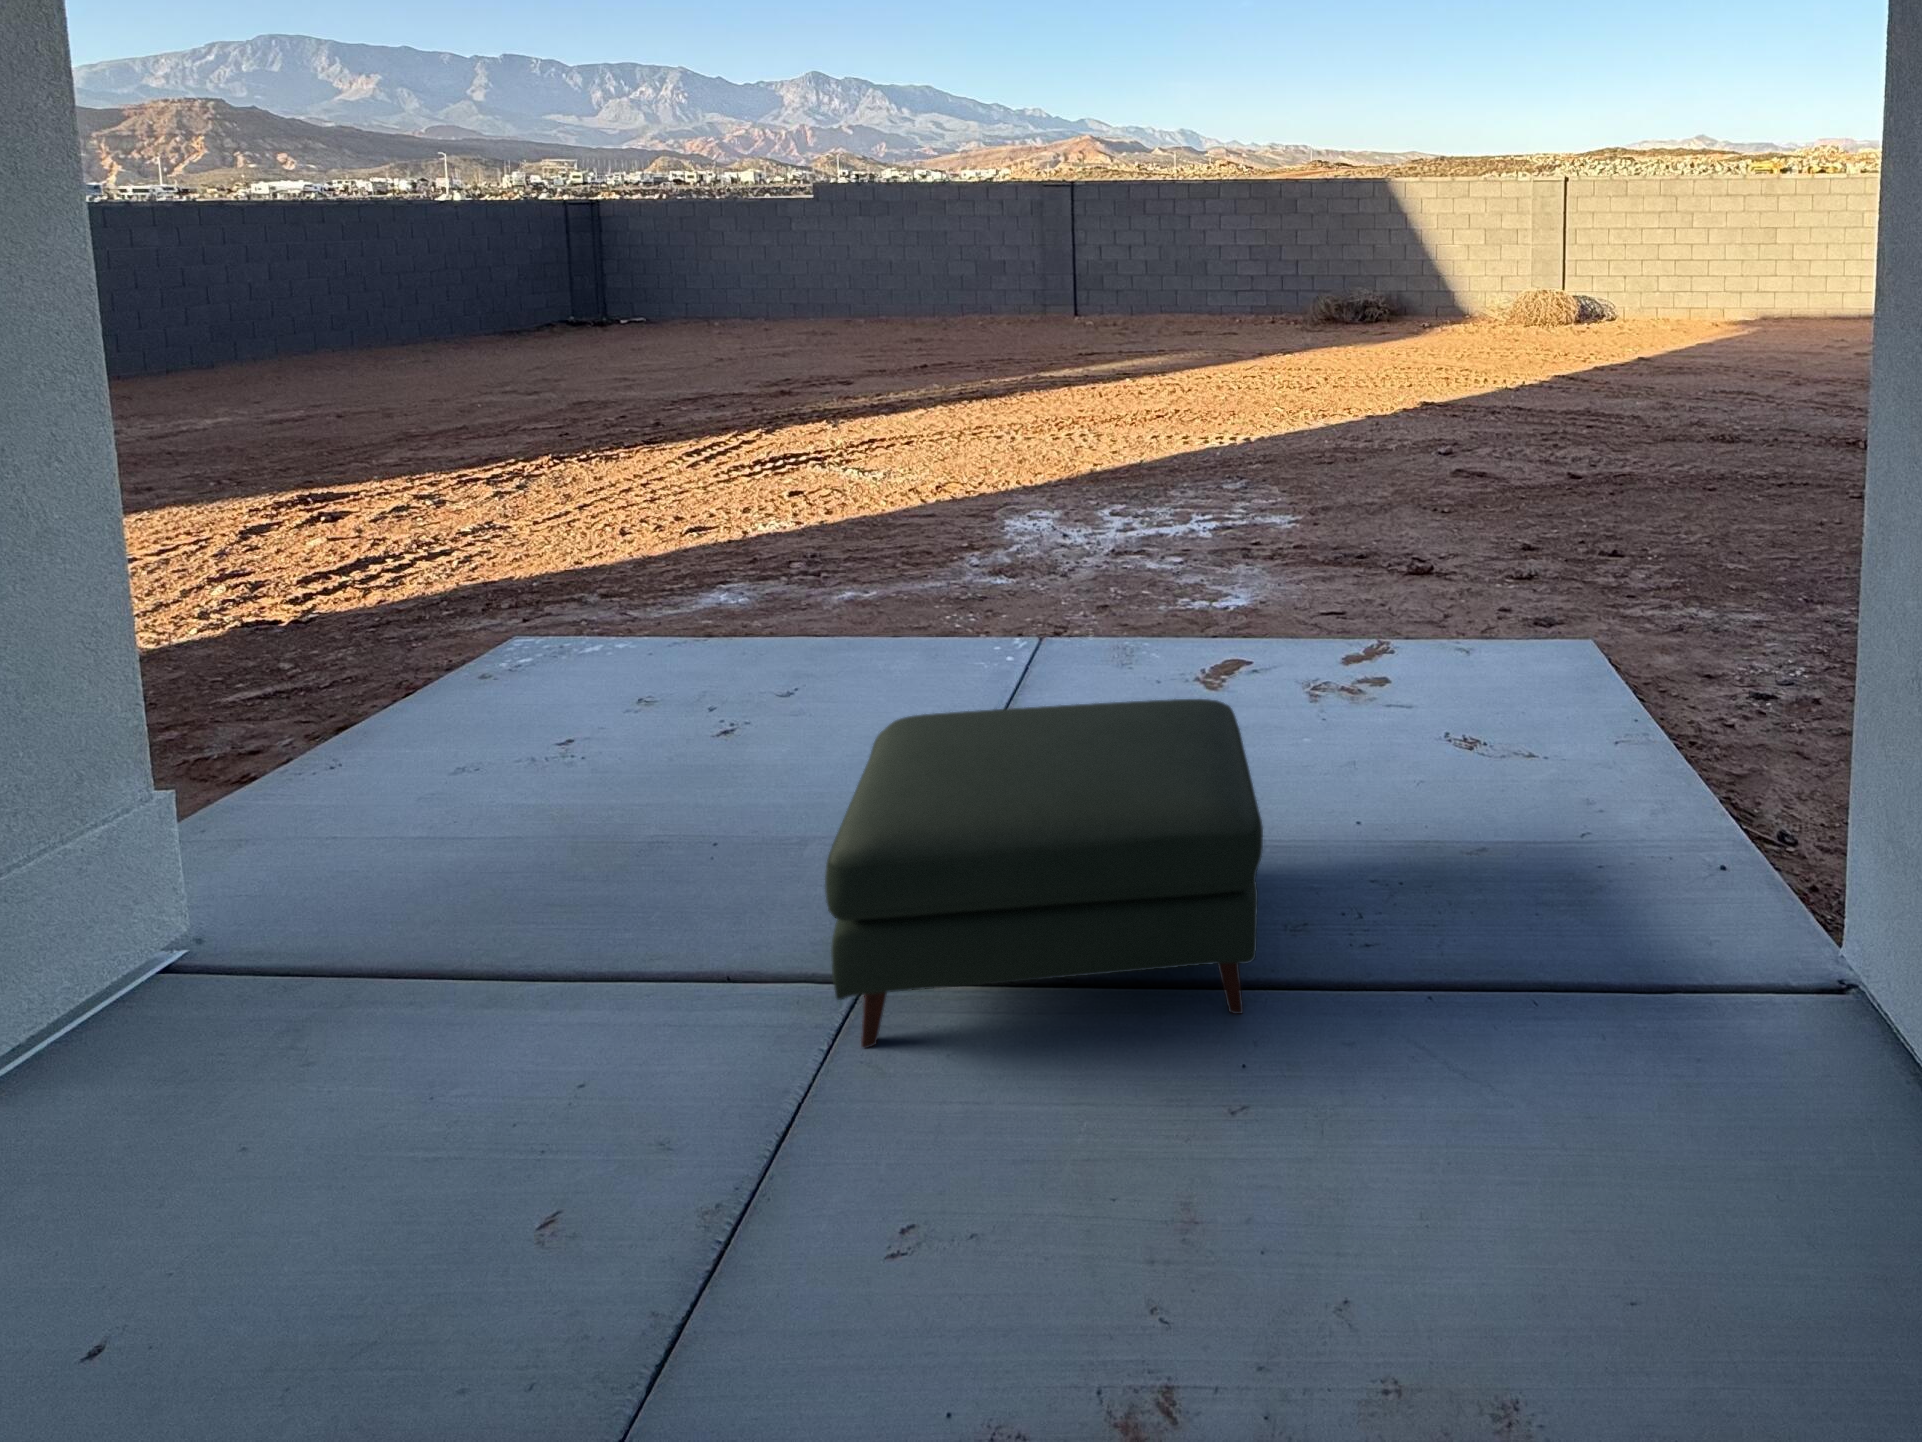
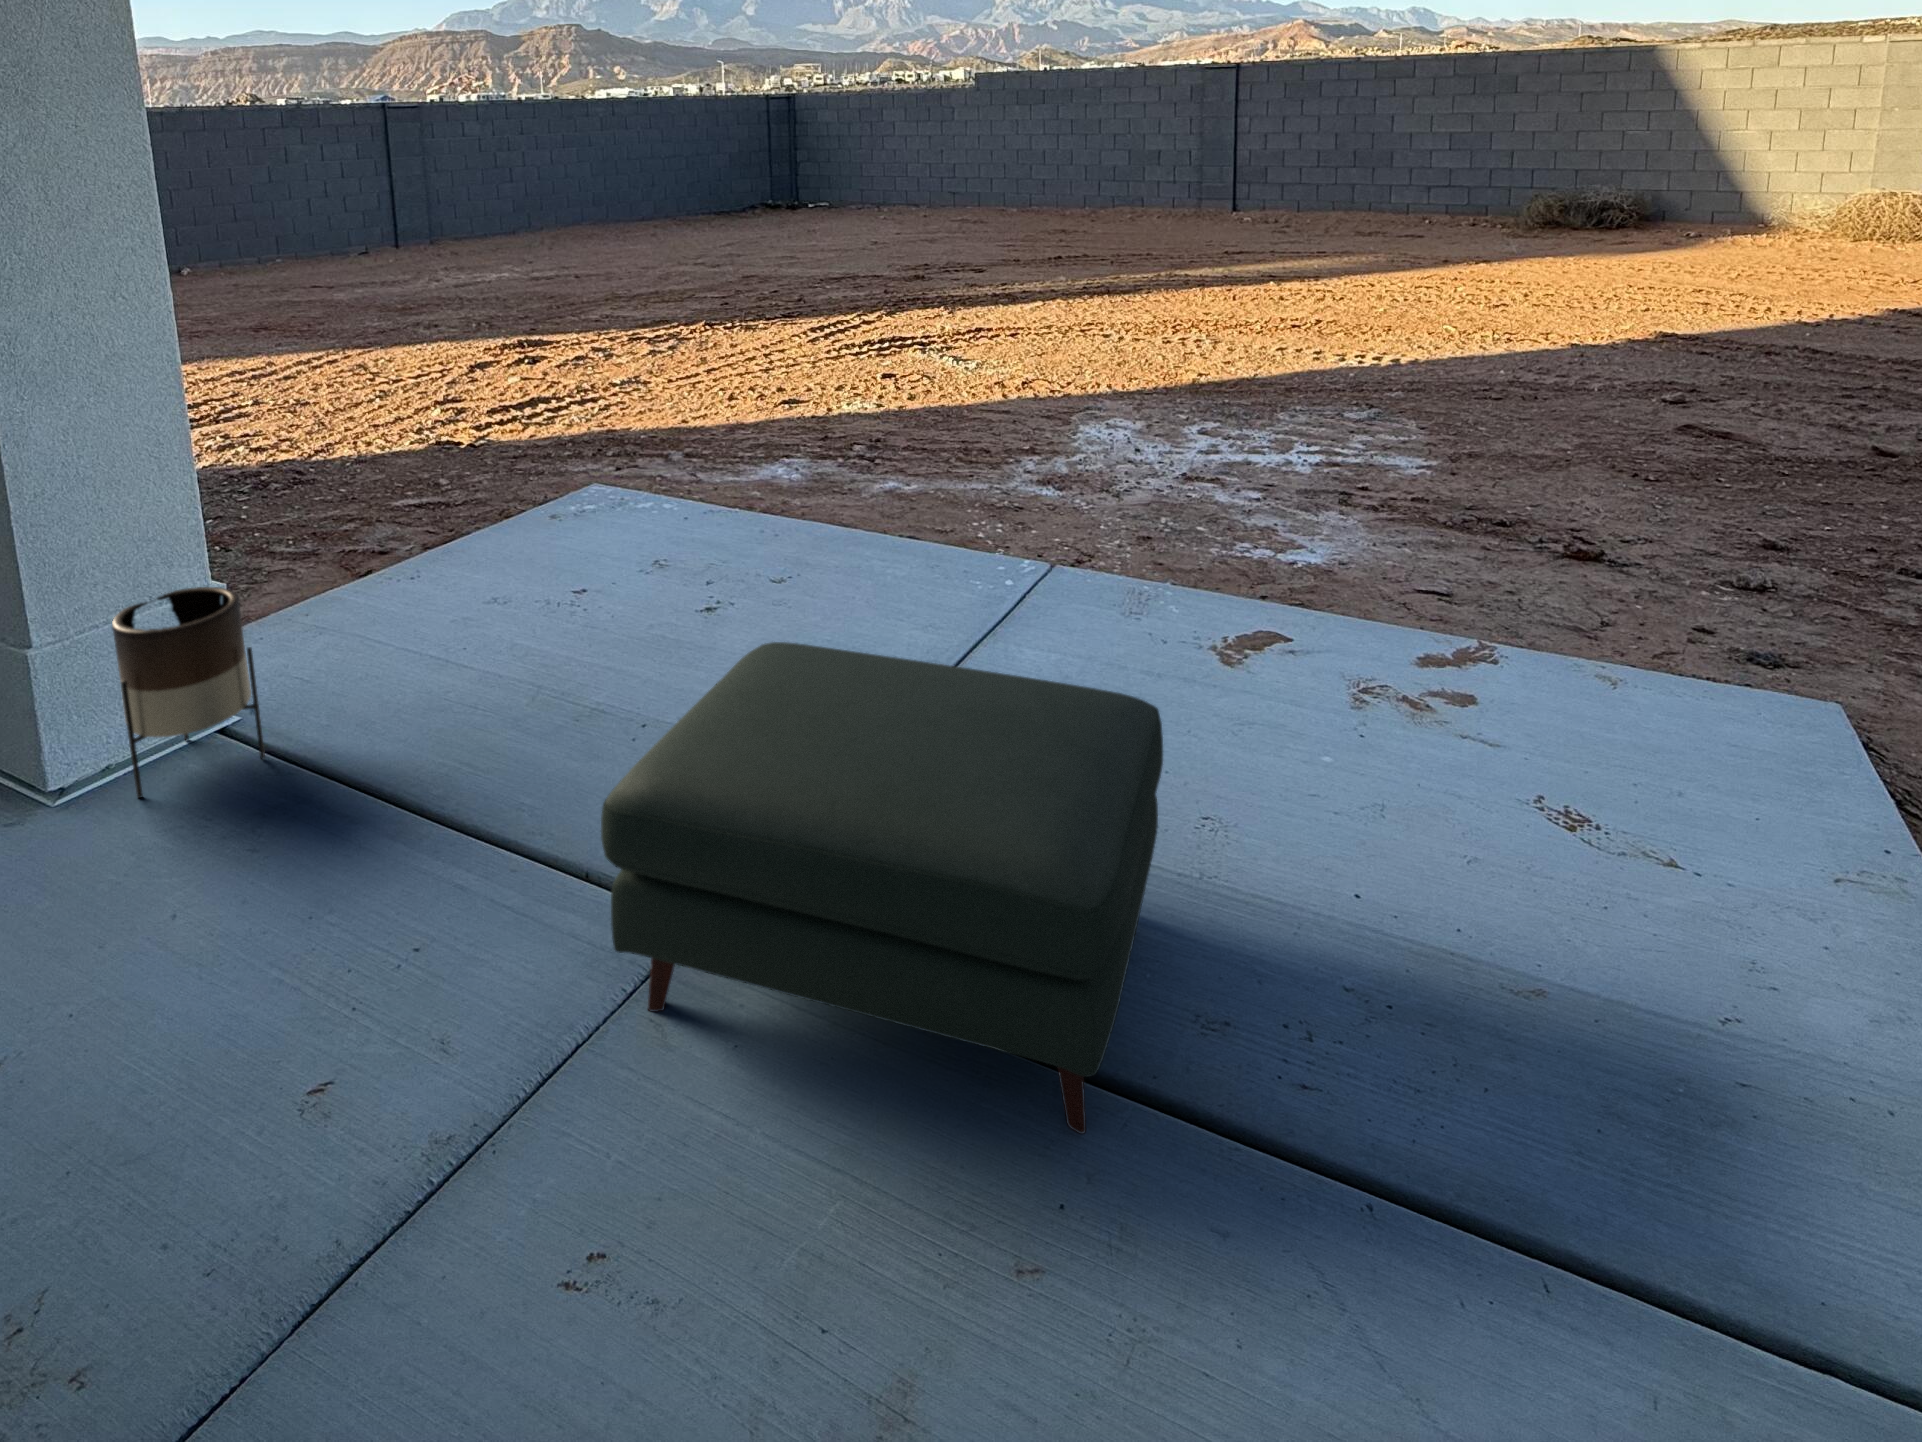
planter: none [69,790,273,1054] -> present [112,587,265,798]

